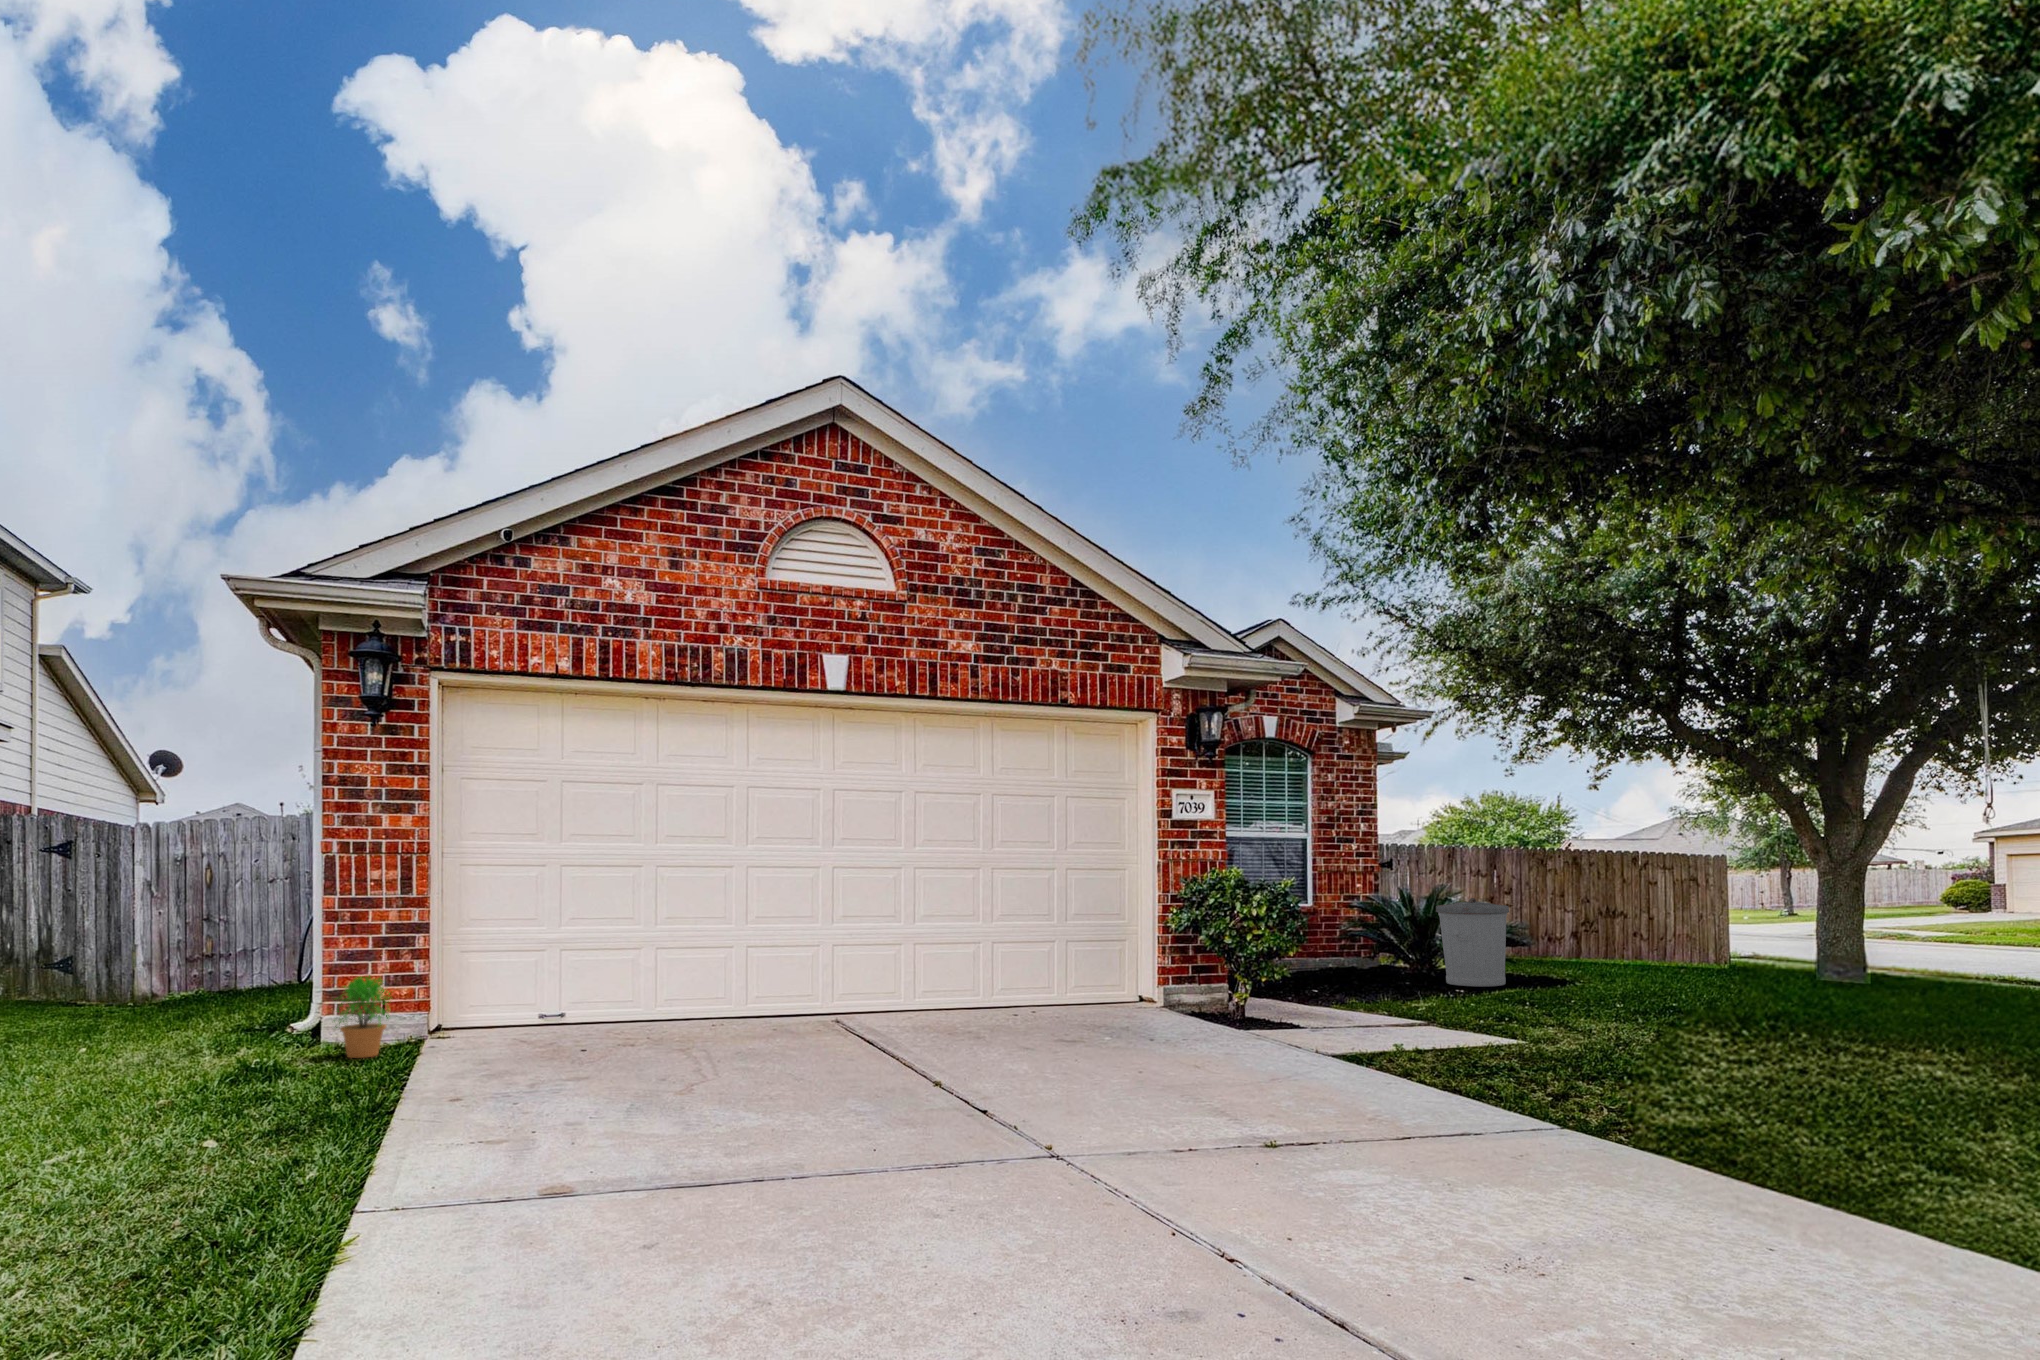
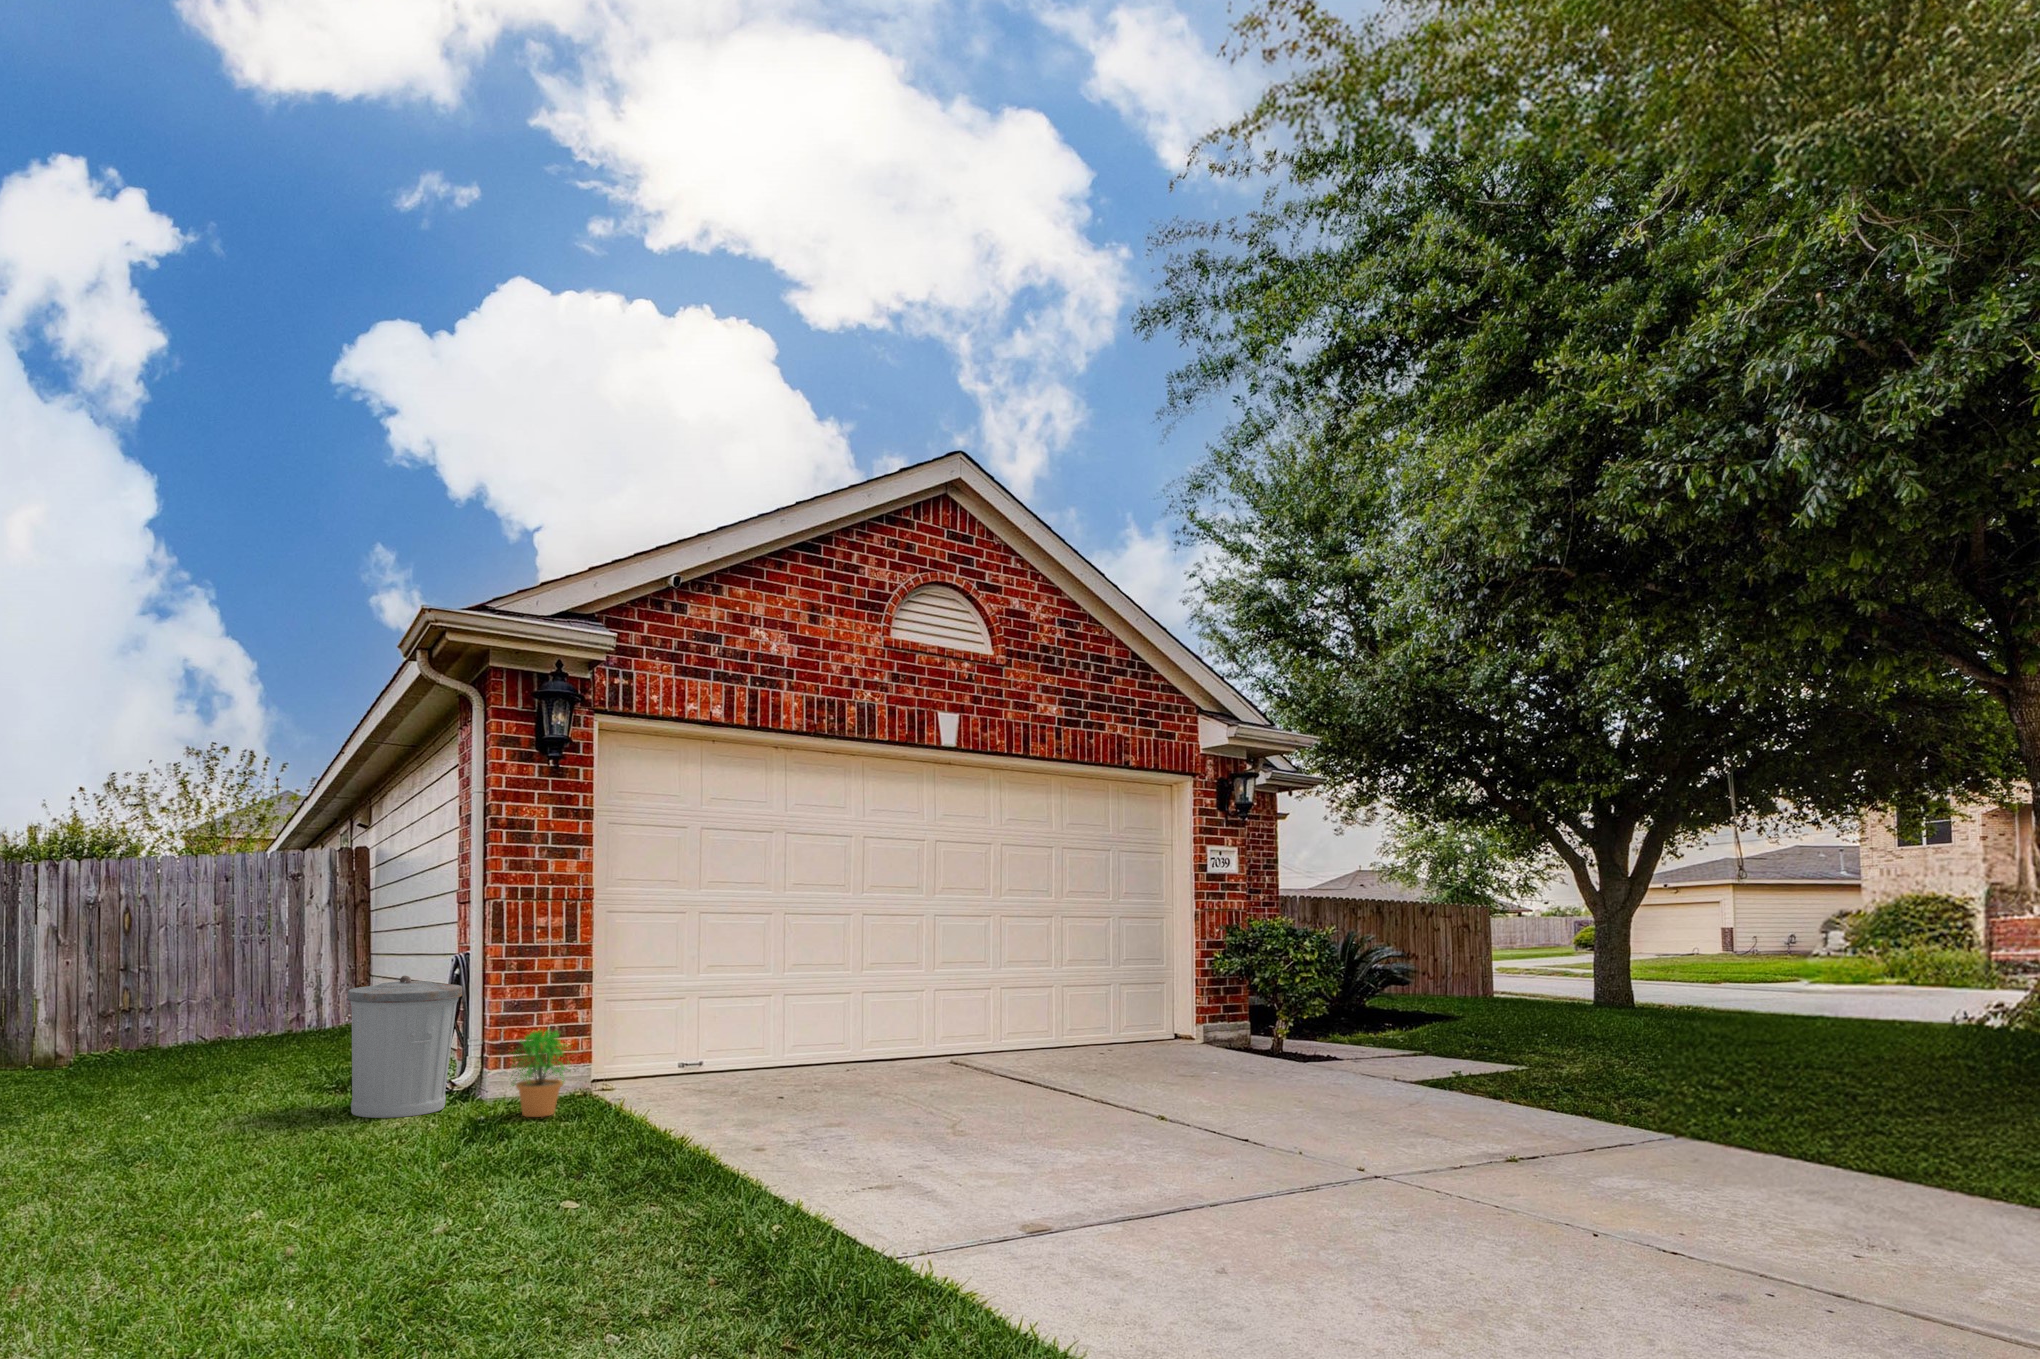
trash can: present [1436,898,1509,987] -> present [347,976,463,1118]

